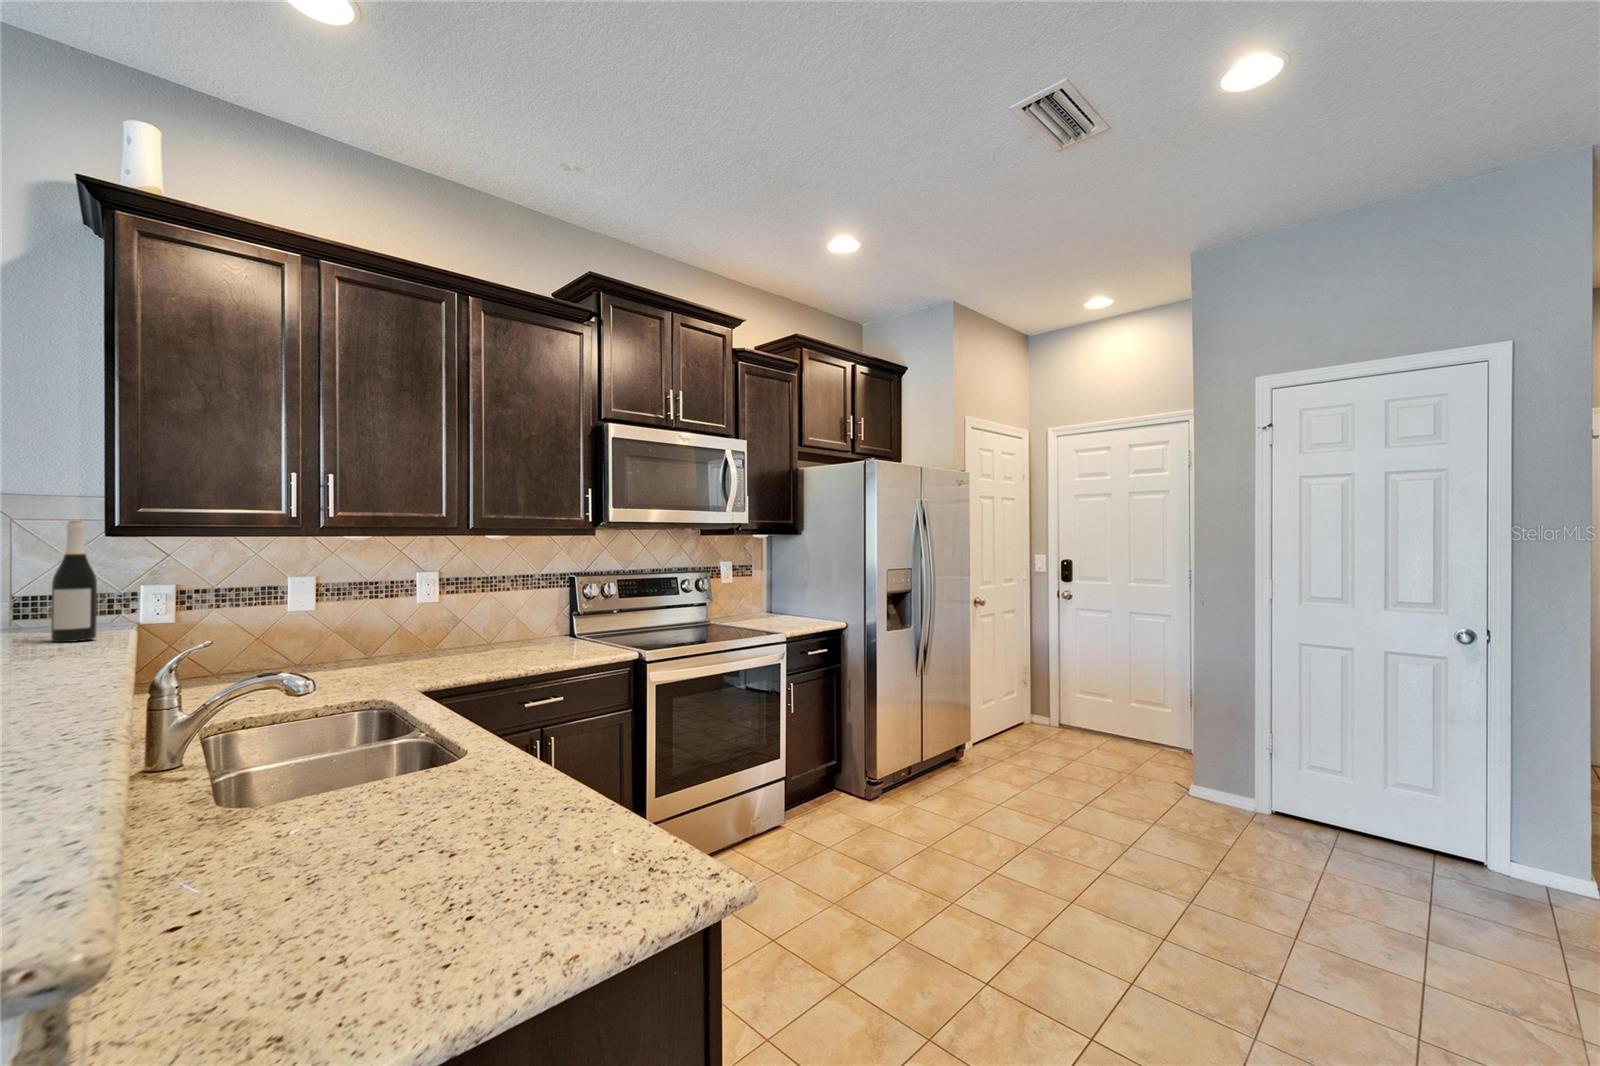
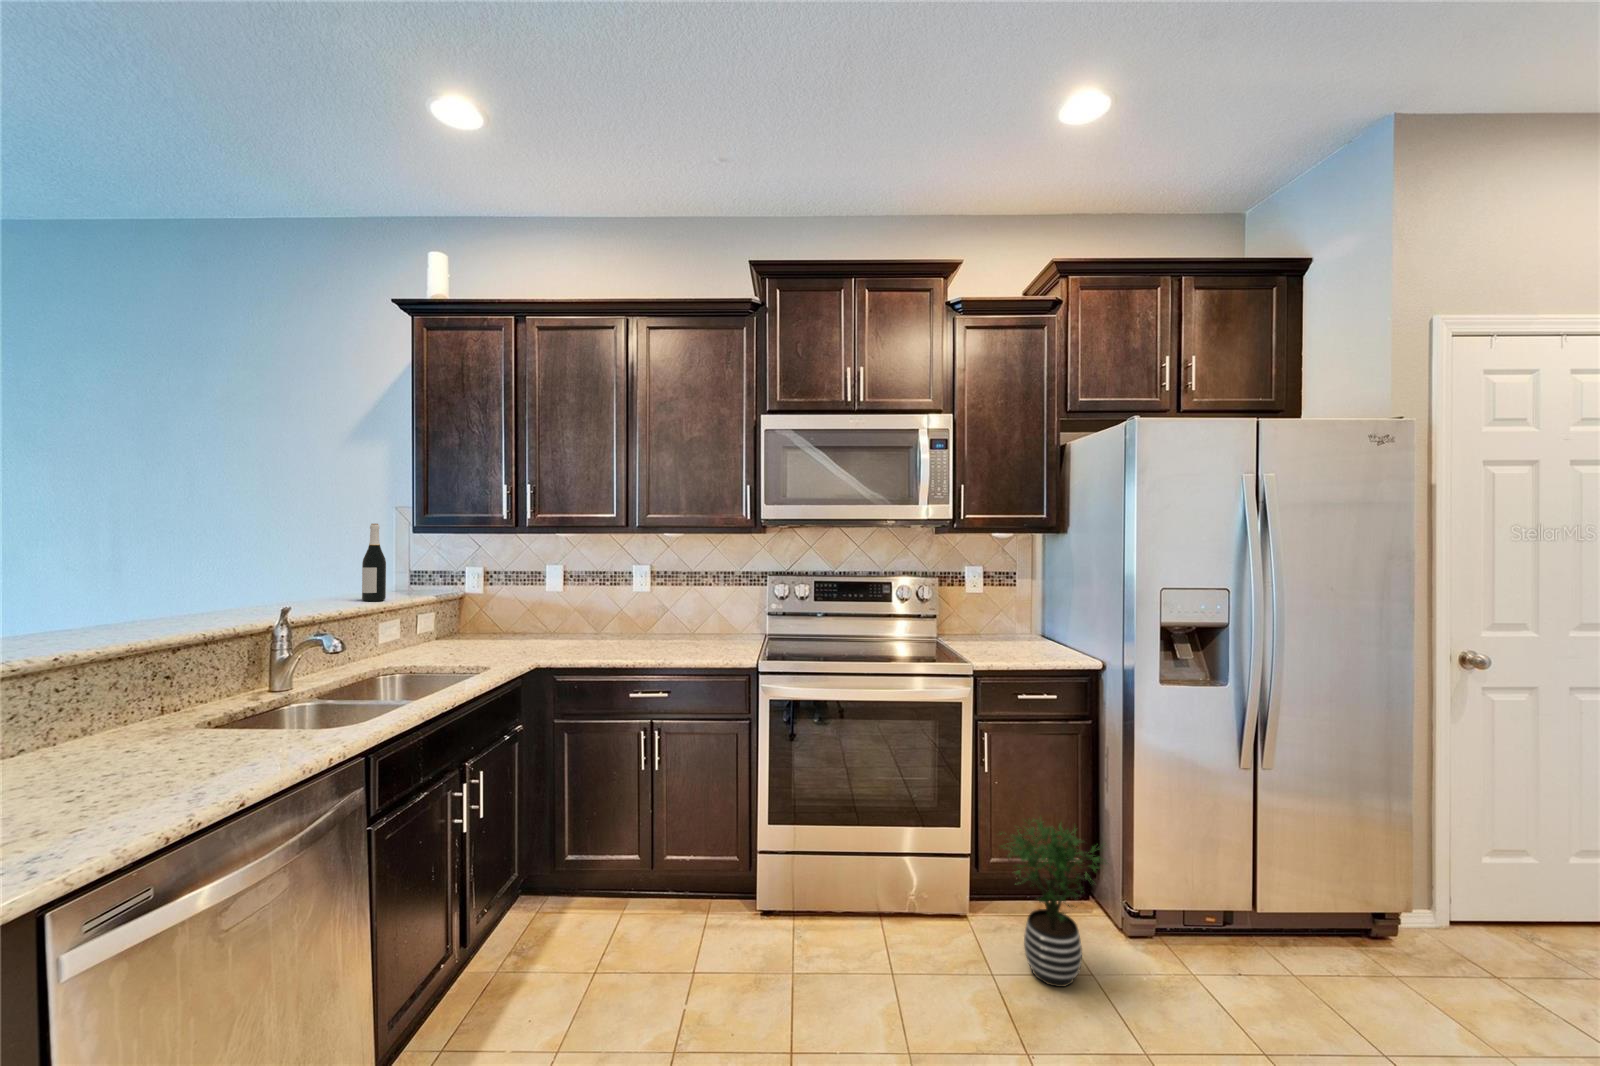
potted plant: none [819,728,890,835] -> present [1001,820,1107,987]

